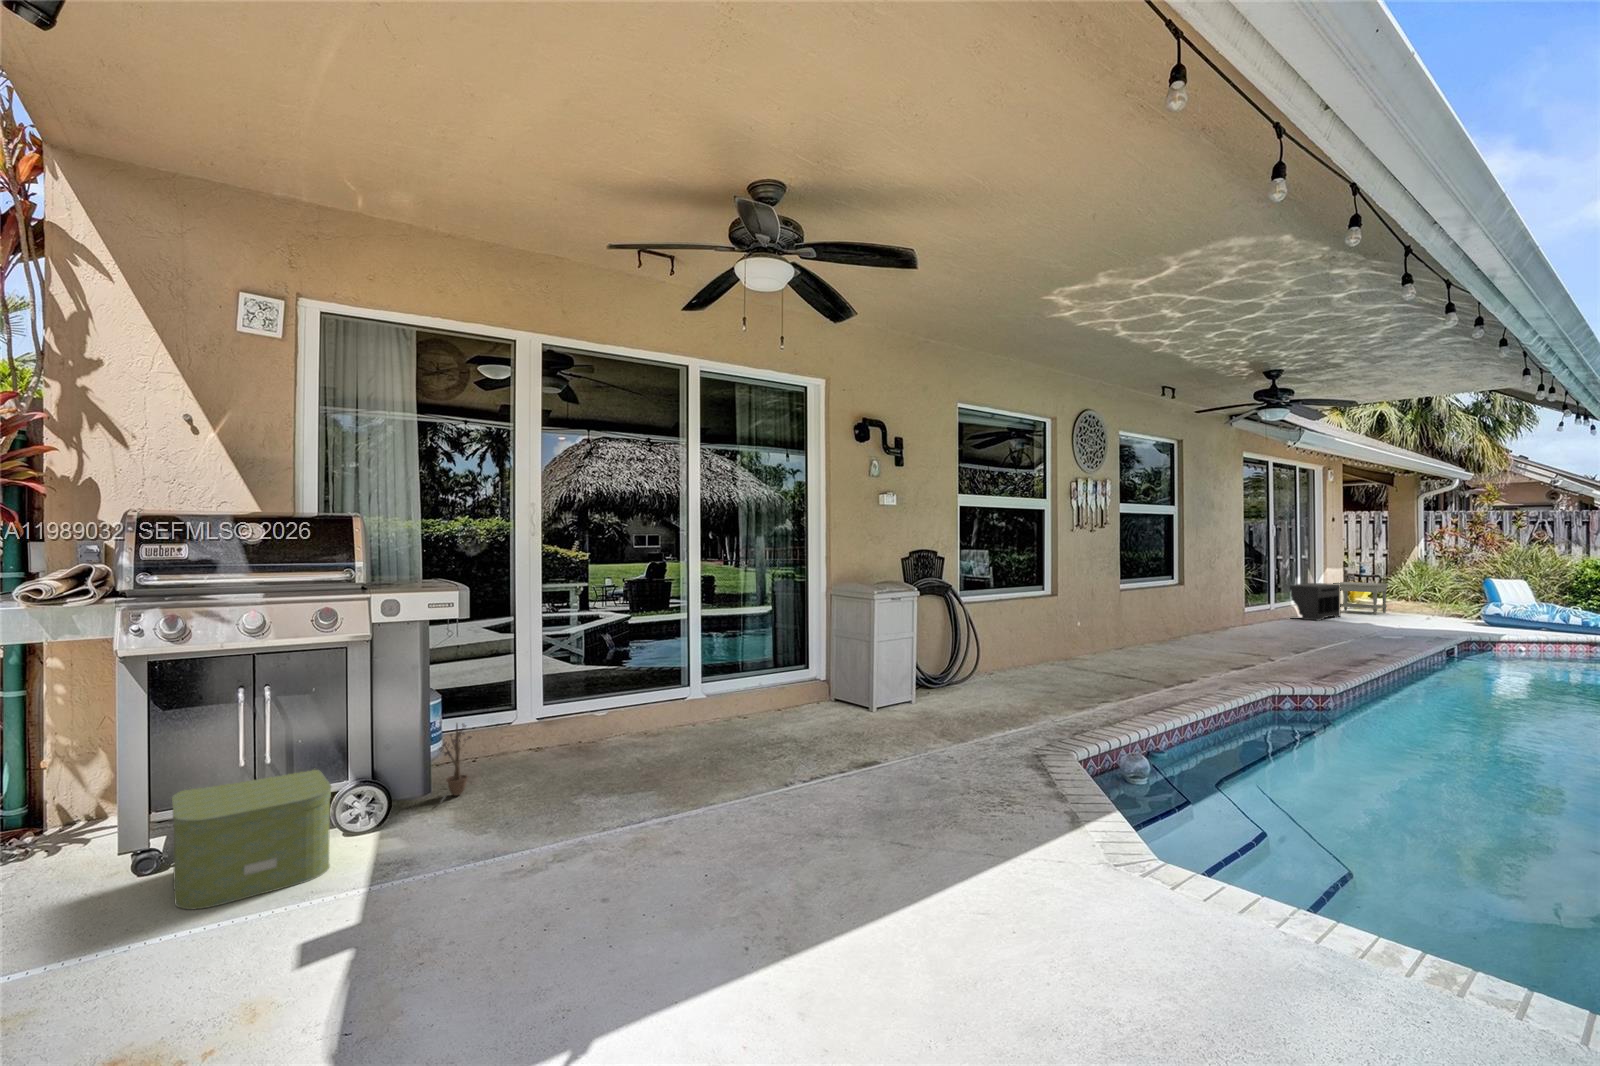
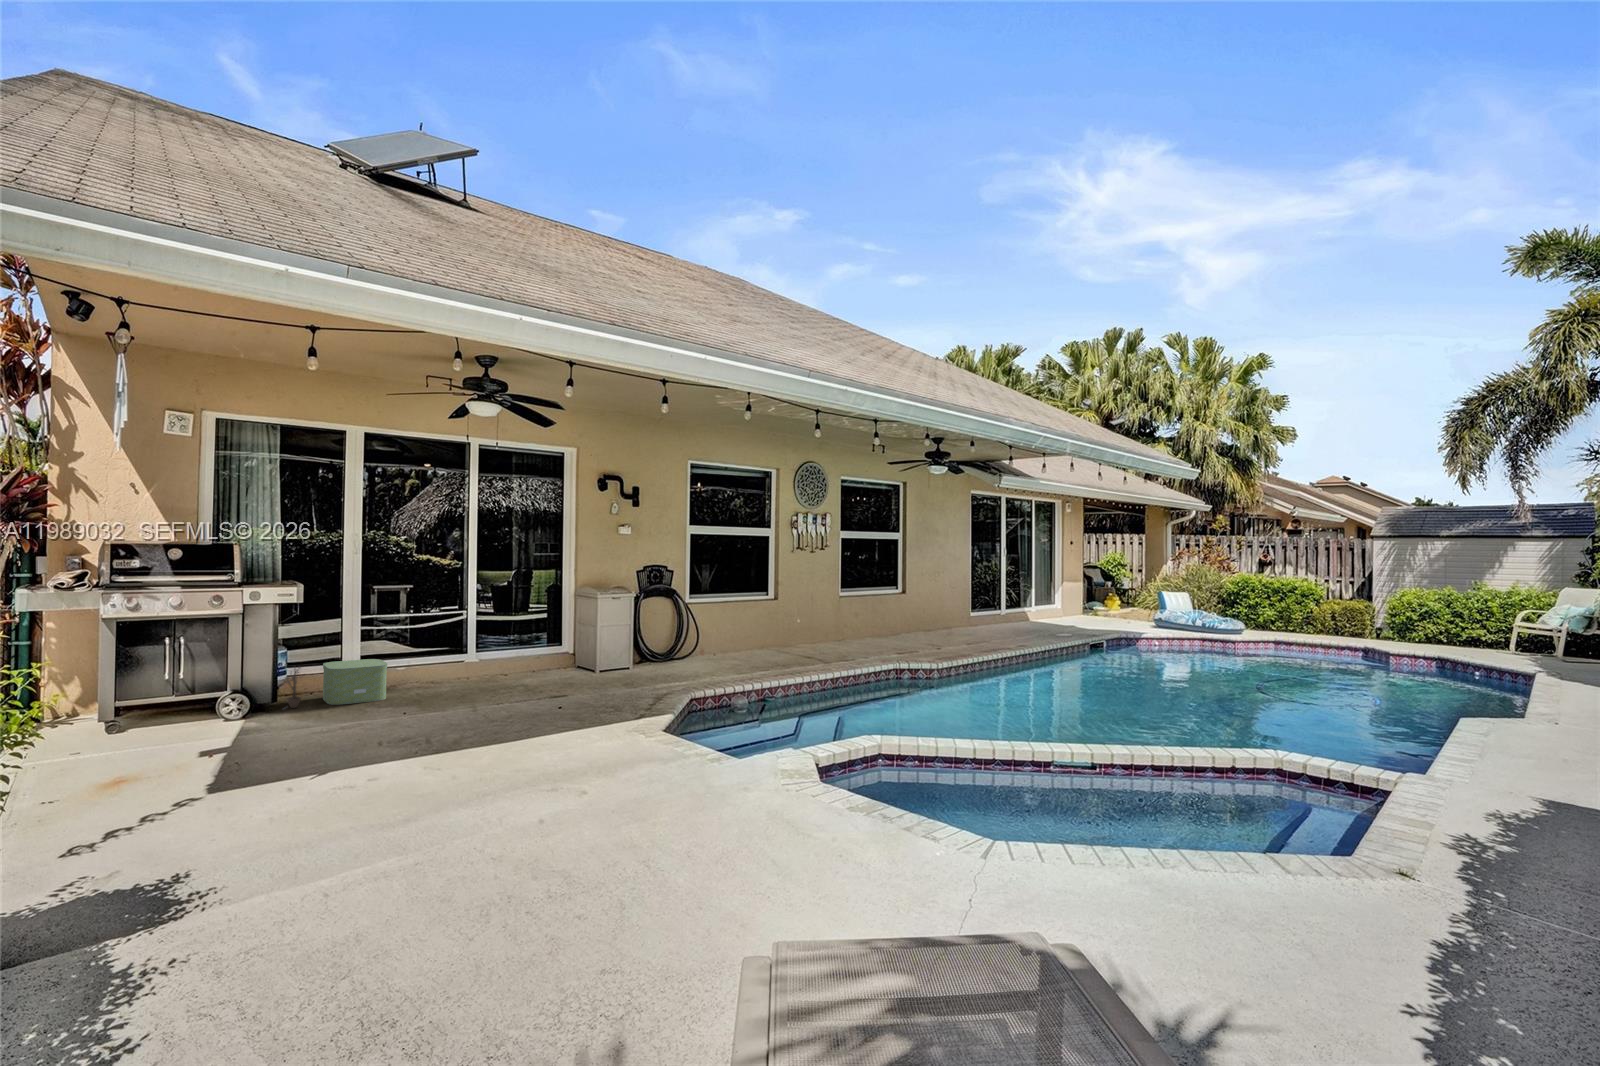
side table: present [1333,582,1388,615] -> none [1066,594,1109,620]
bench: present [1290,583,1341,621] -> none [1019,594,1064,624]
storage box: present [172,770,331,909] -> present [323,659,387,705]

